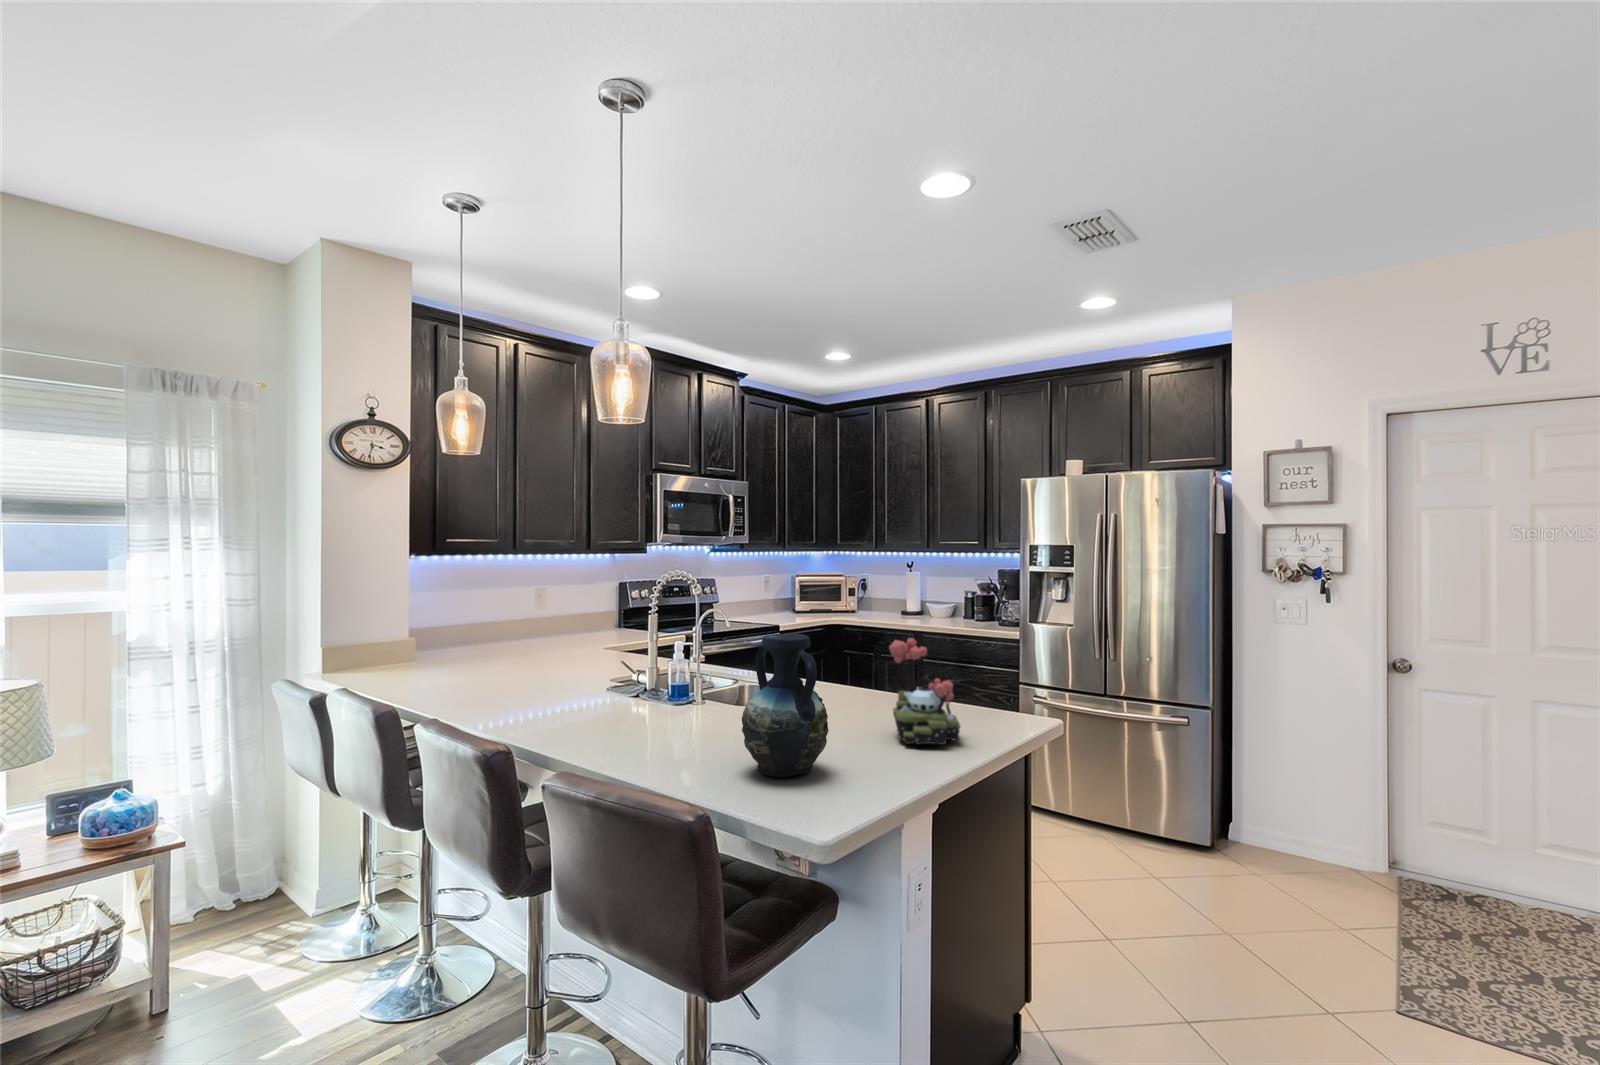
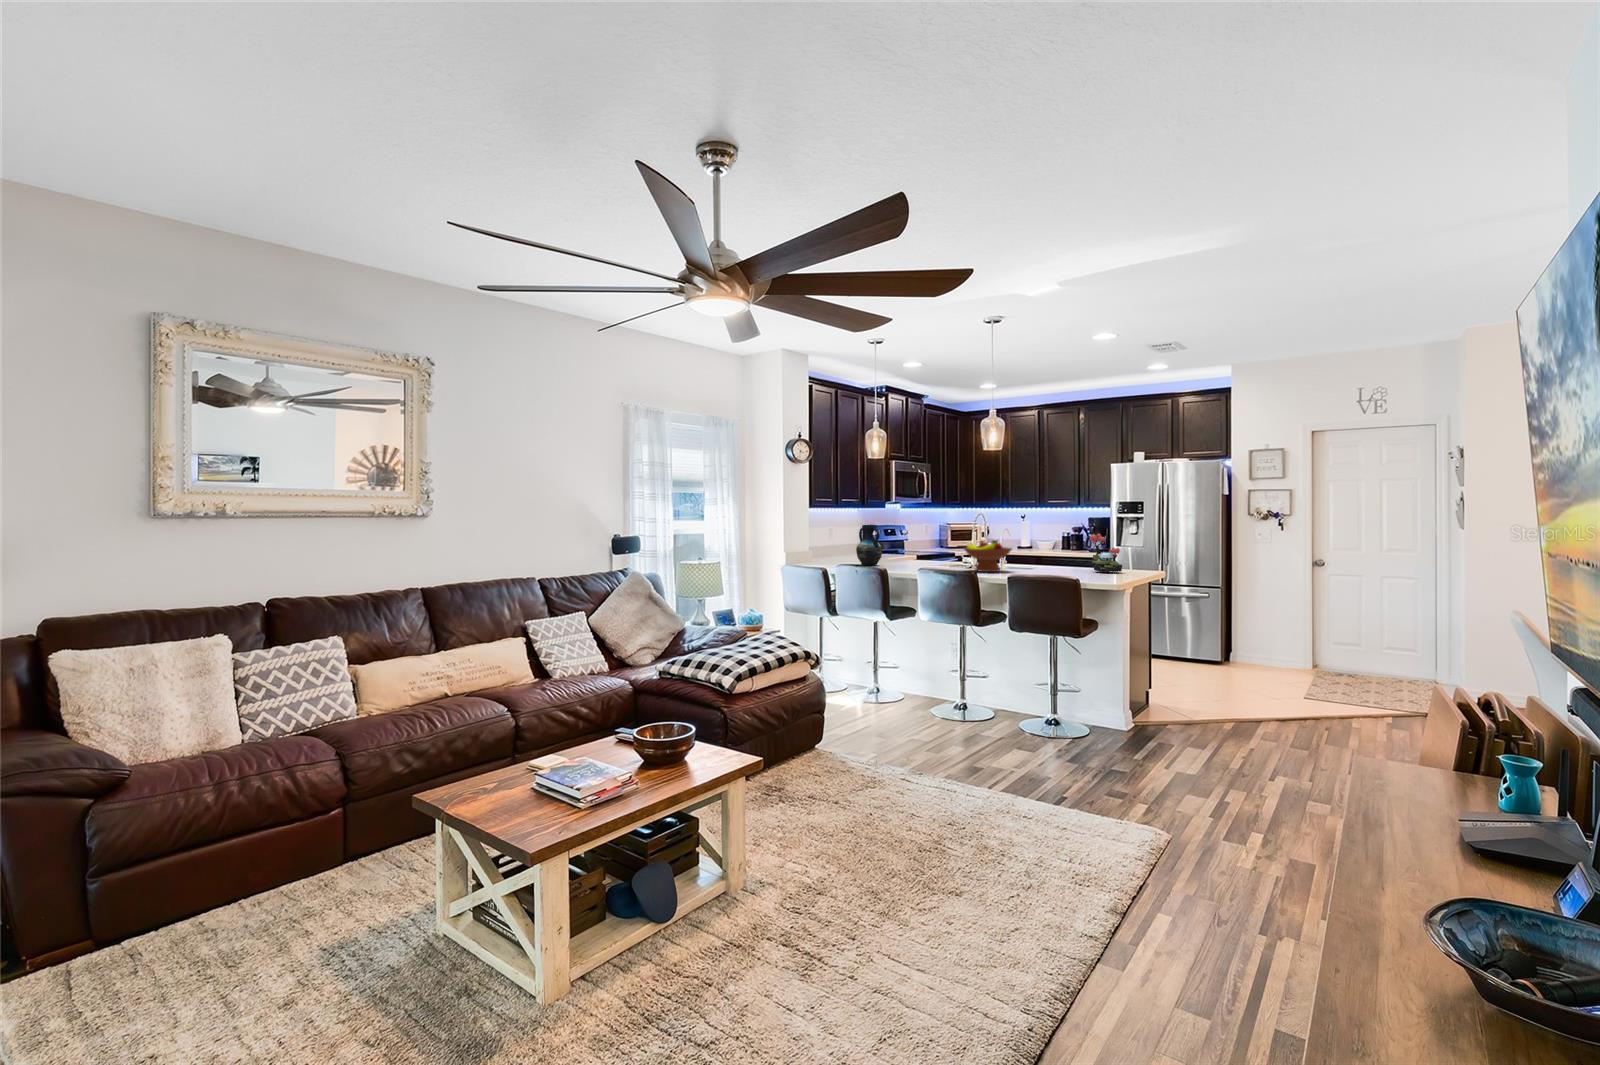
vase: present [742,633,829,777] -> present [856,524,882,565]
fruit bowl: none [570,655,694,740] -> present [964,540,1012,572]

